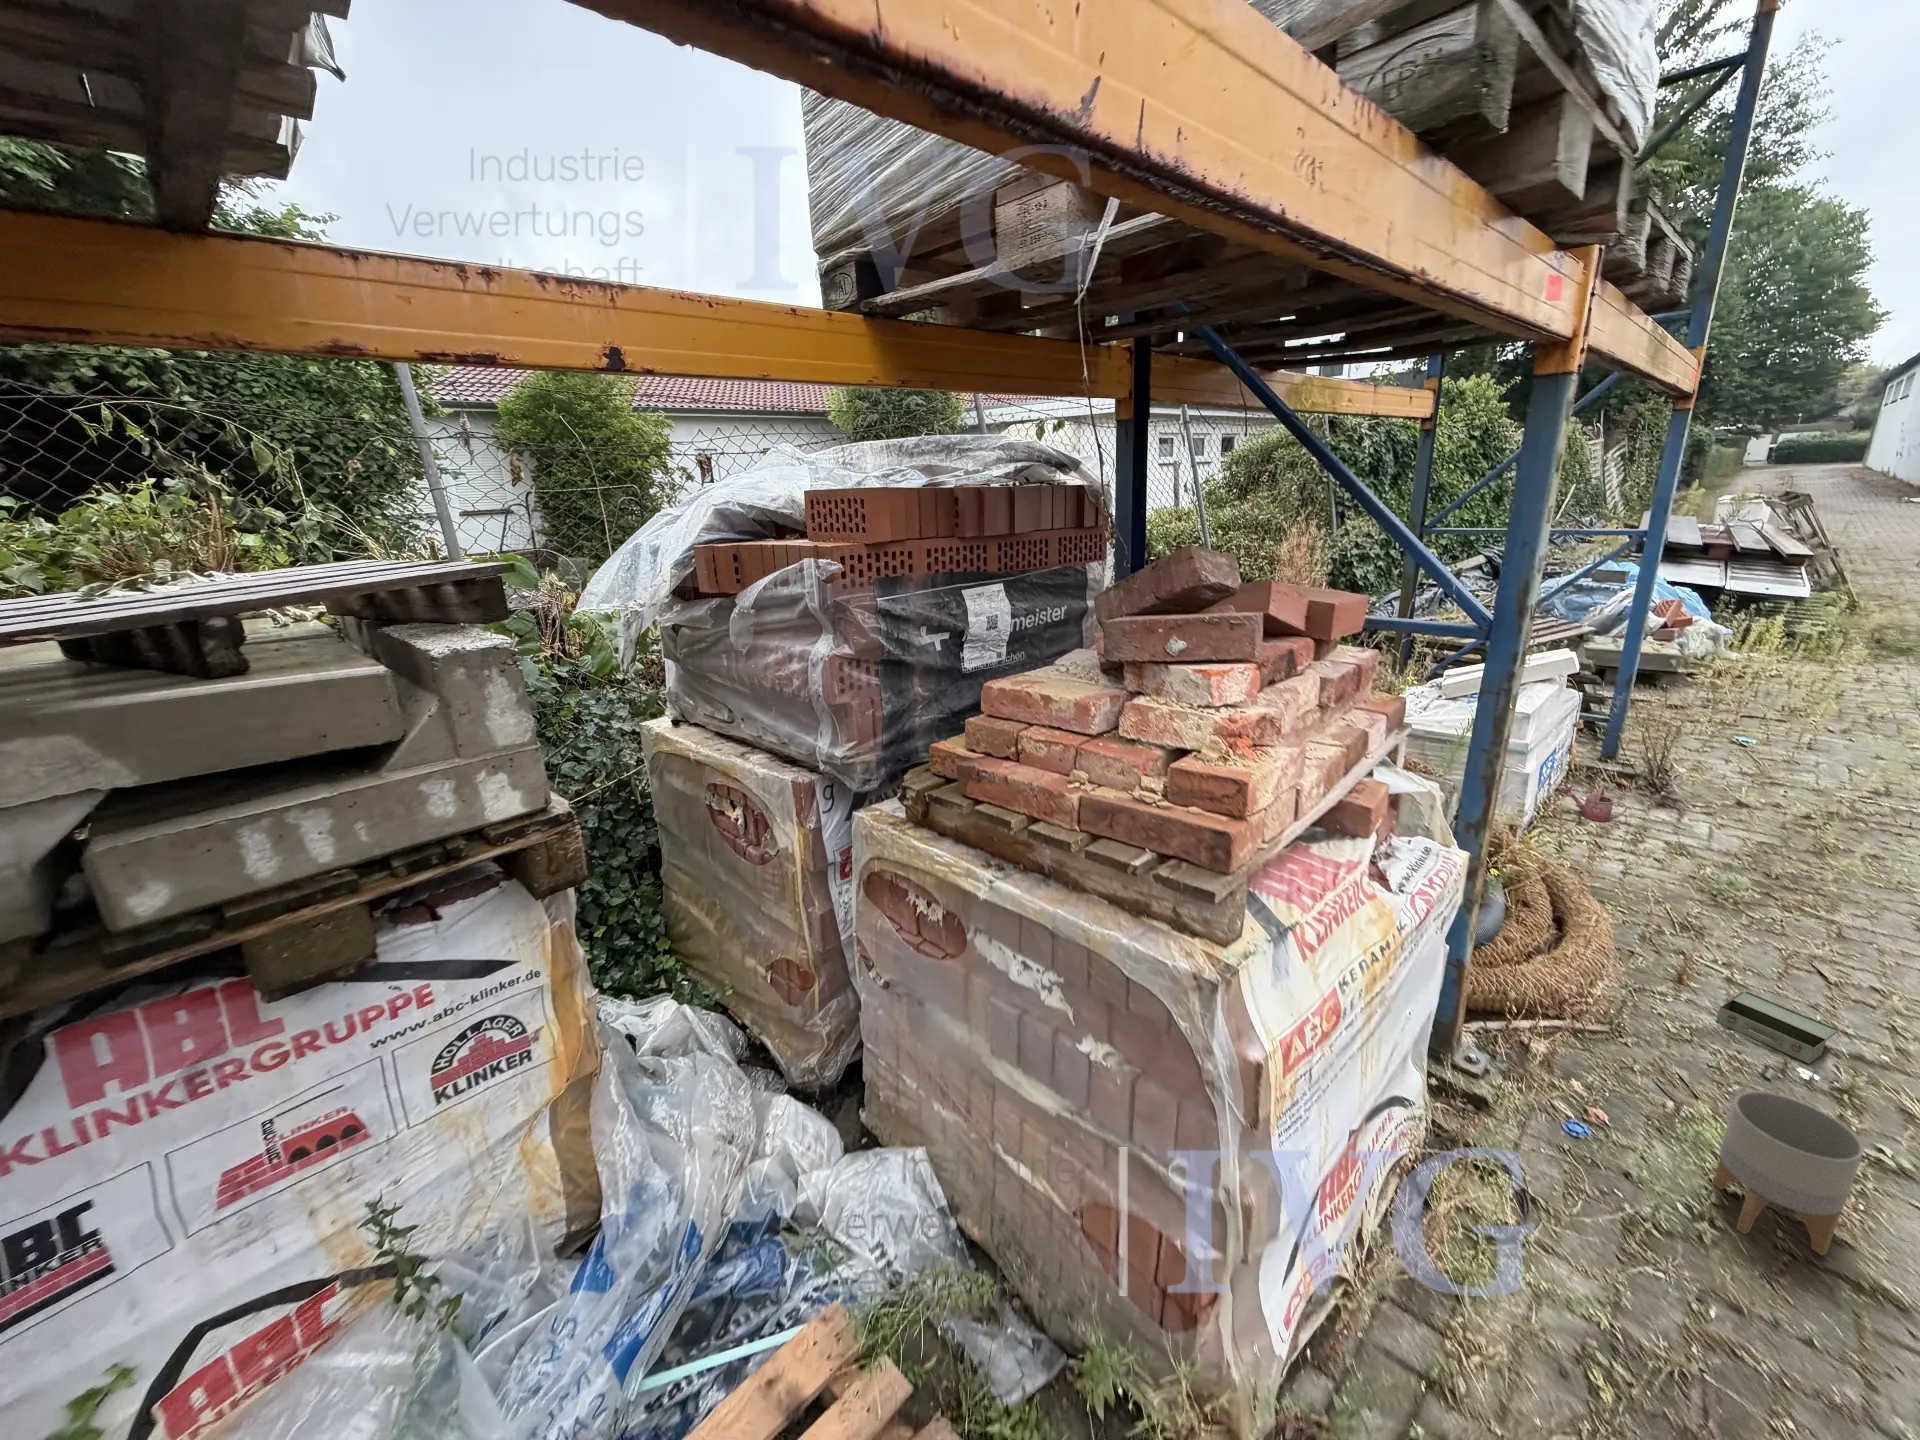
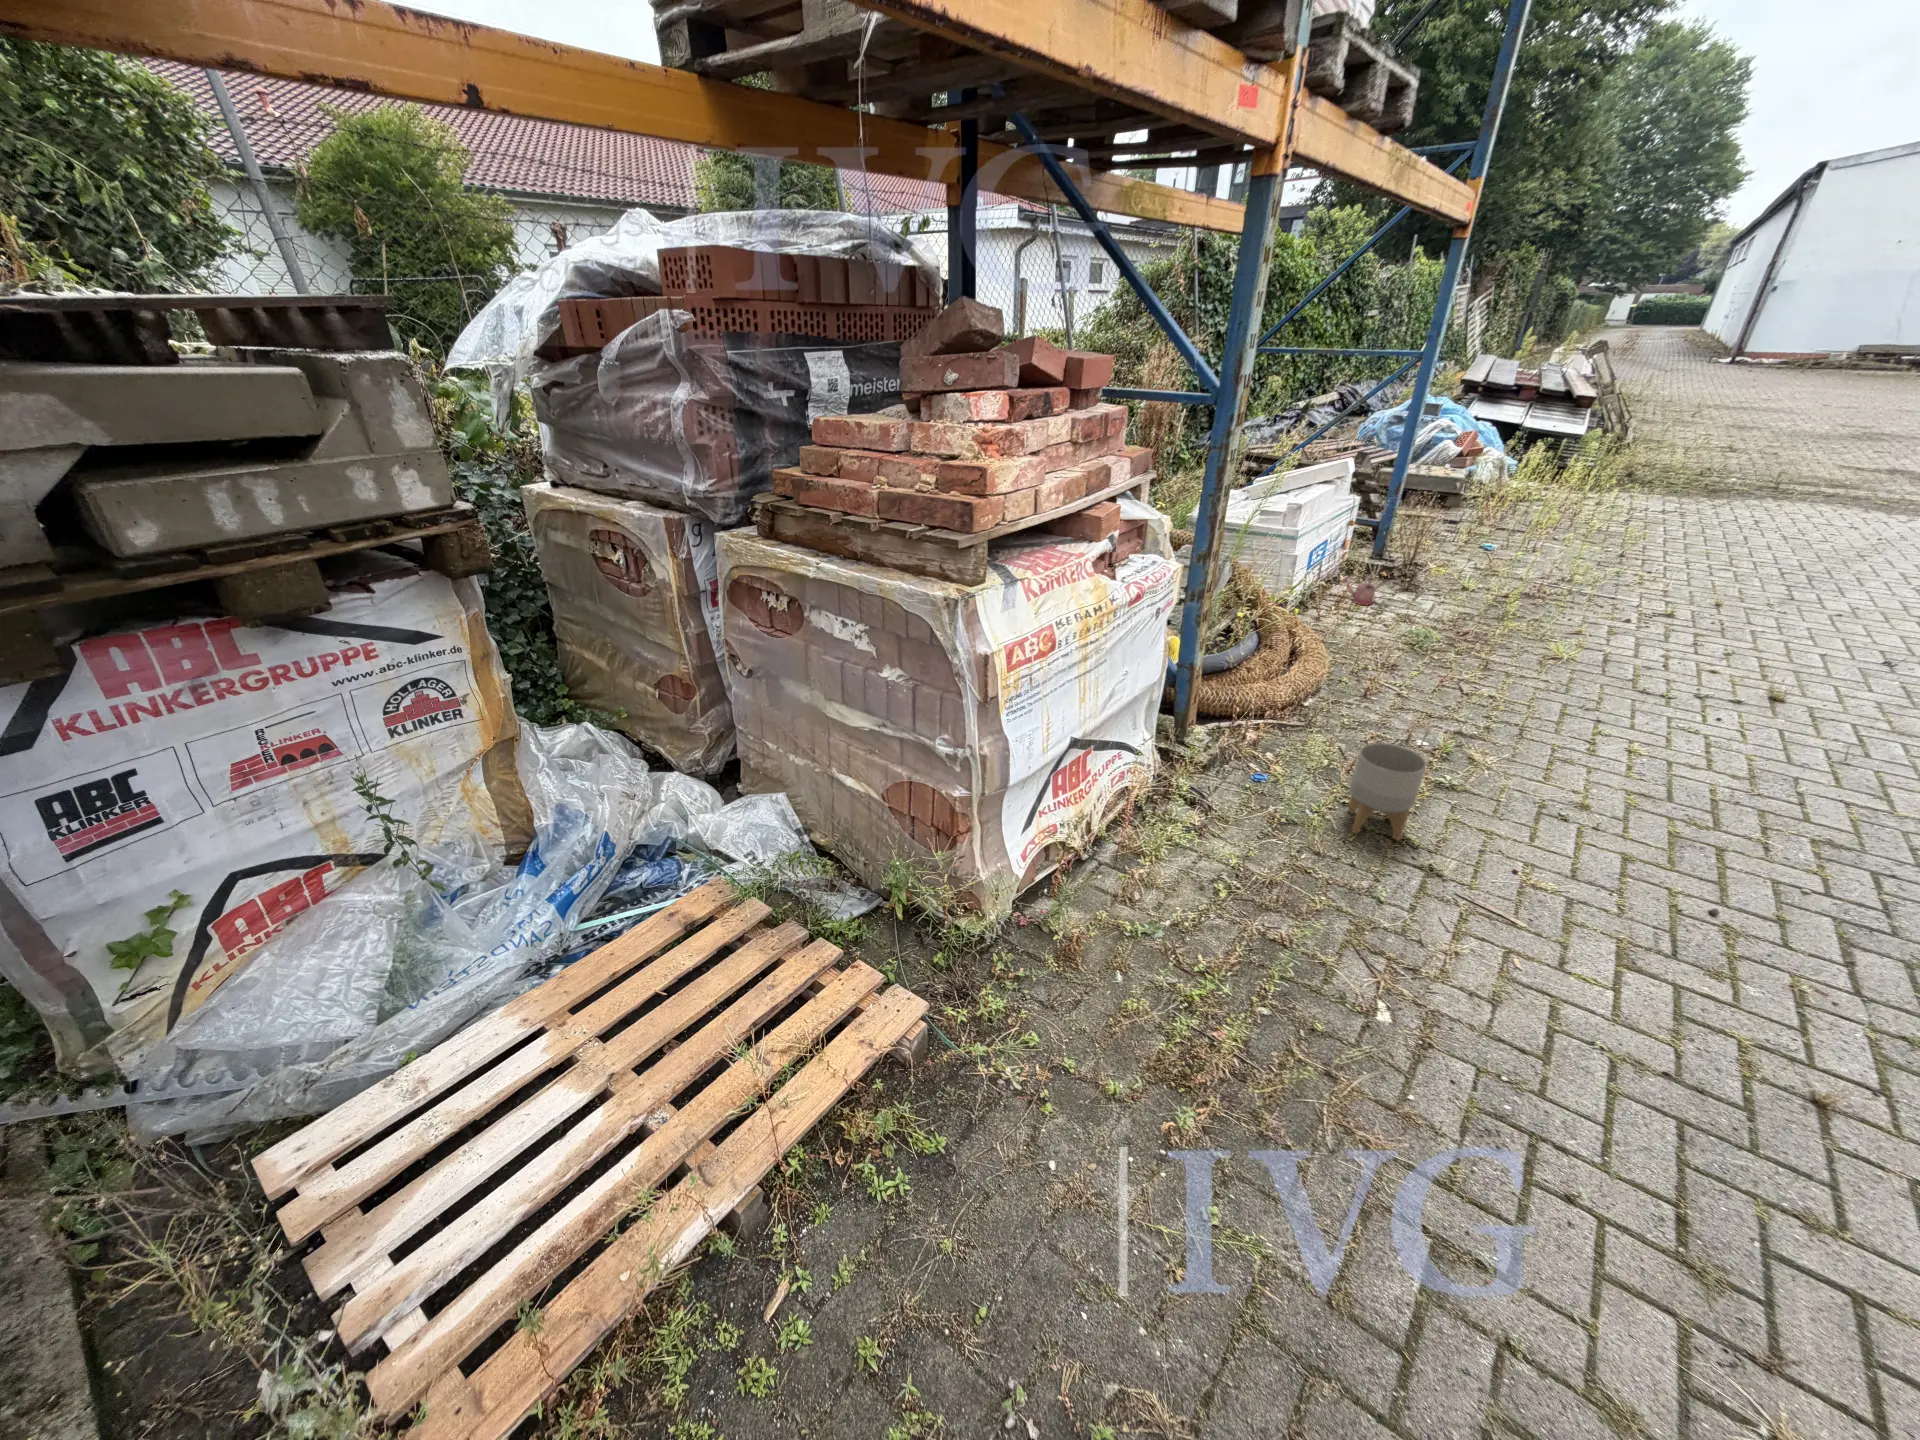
toolbox: present [1716,992,1838,1064] -> none [1391,705,1464,746]

